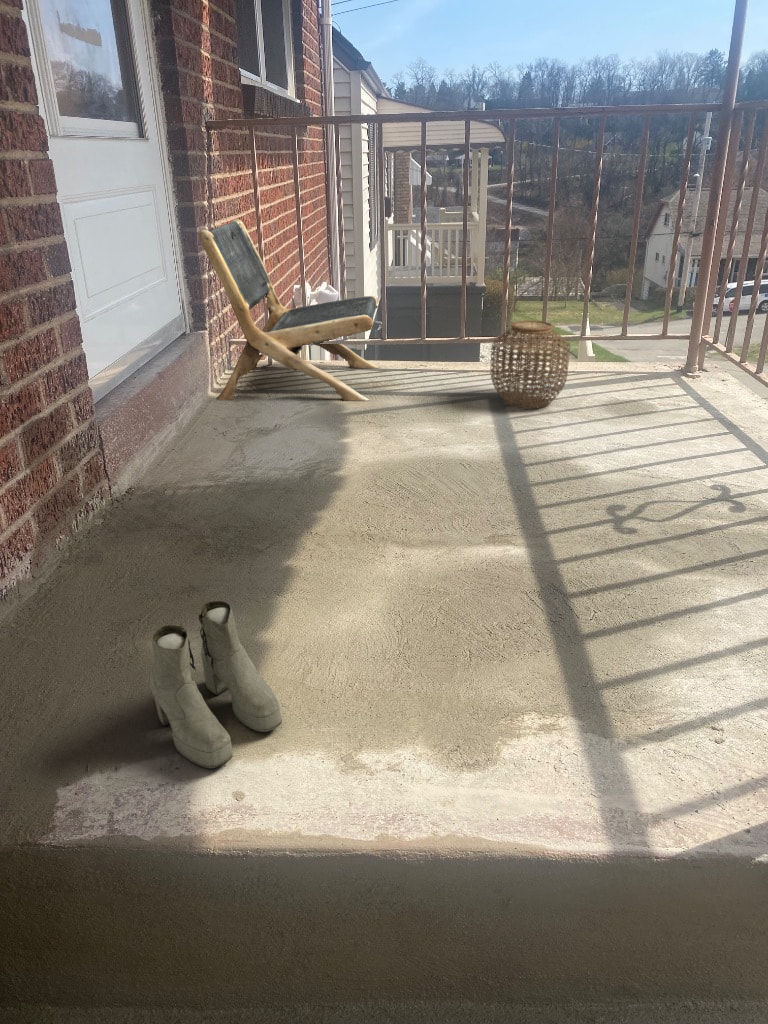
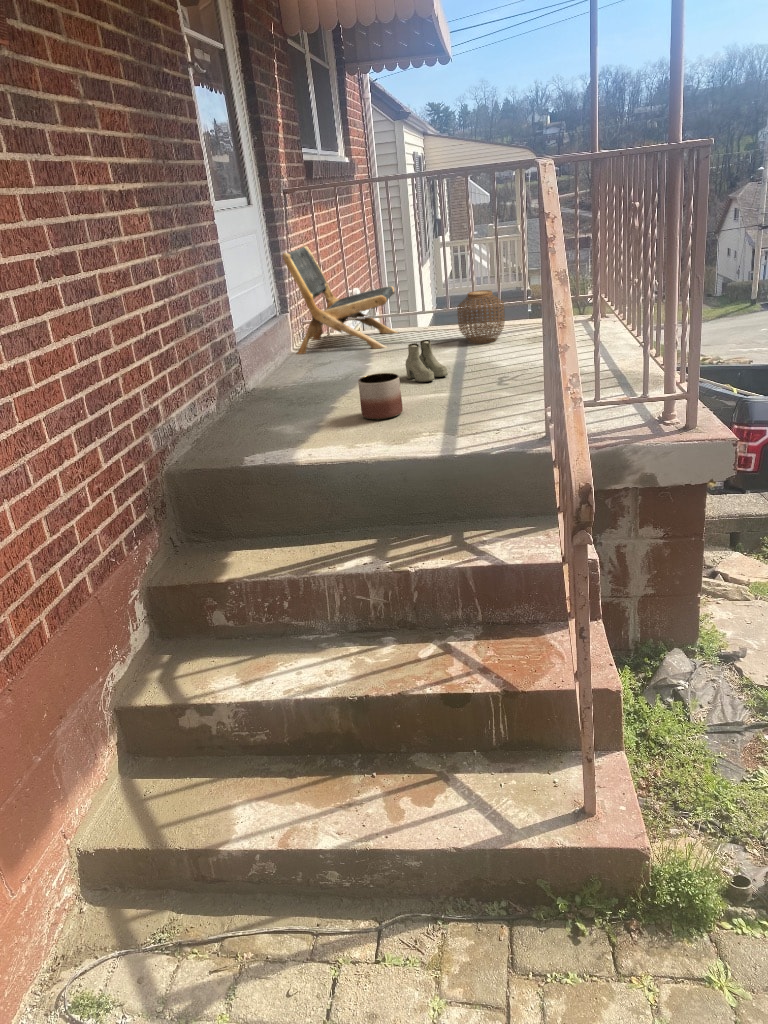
planter: none [367,534,463,654] -> present [358,373,403,420]
boots: present [150,601,282,769] -> present [405,340,448,382]

